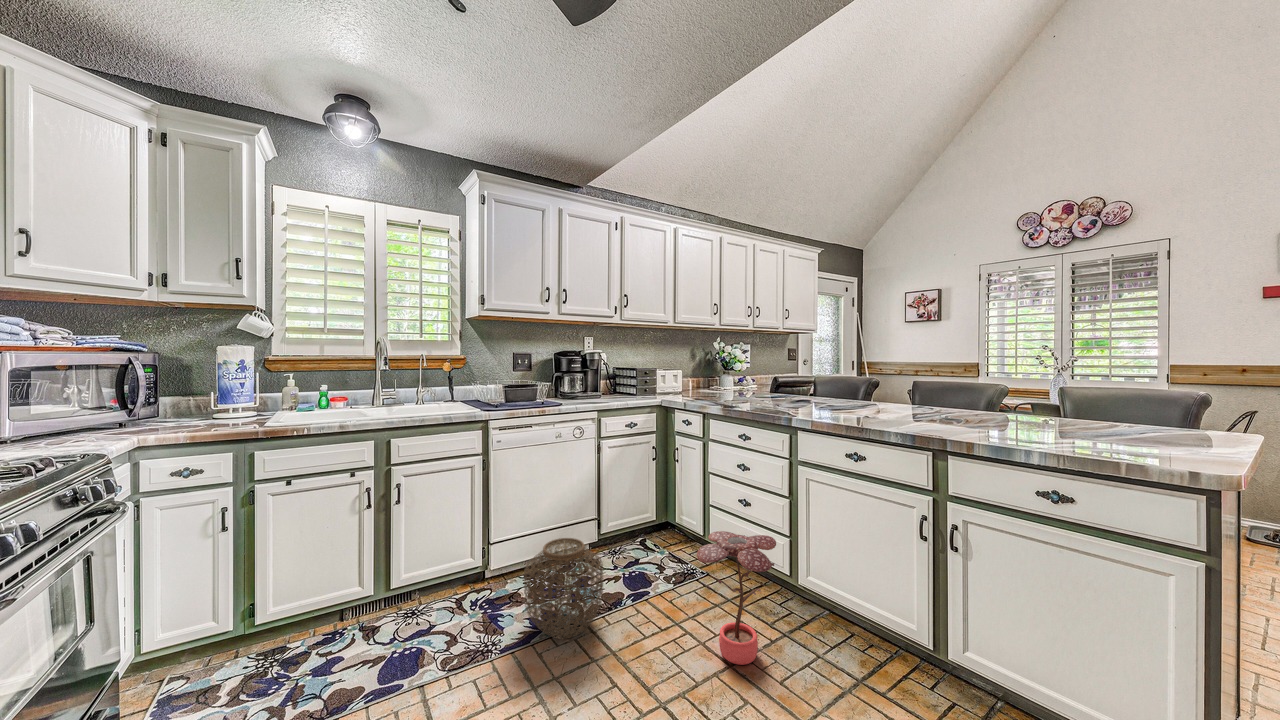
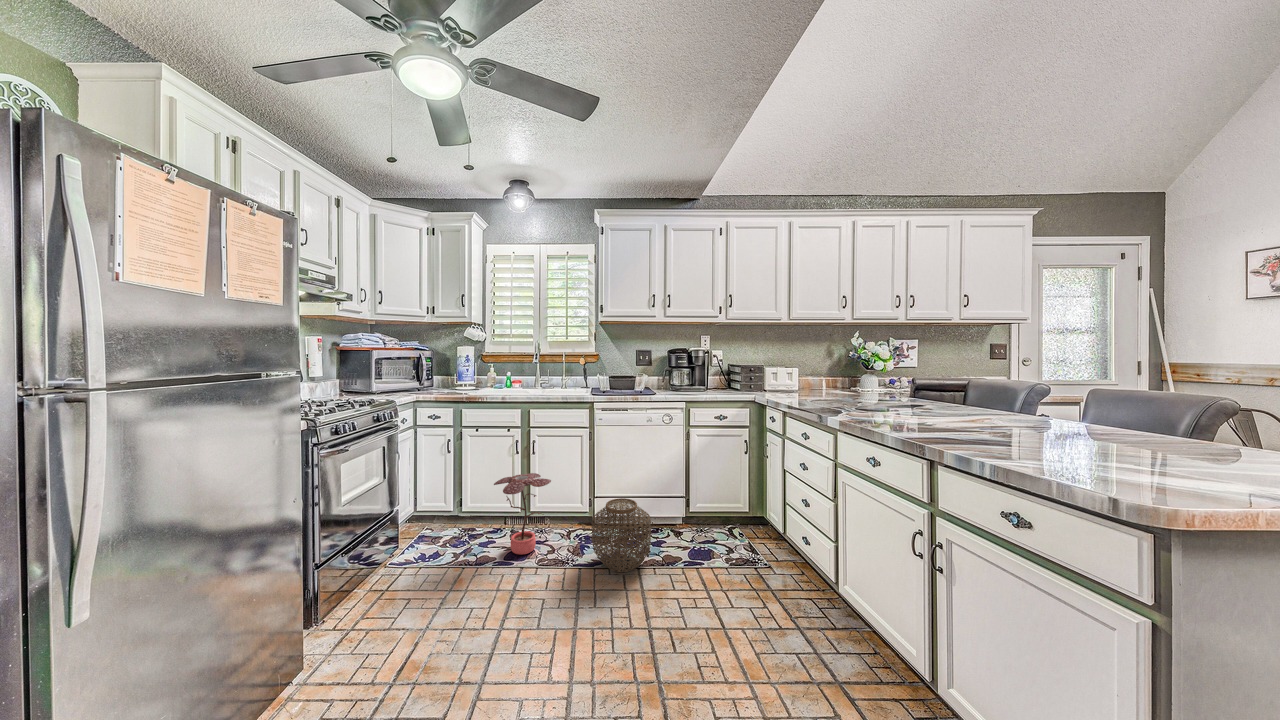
potted plant: present [697,531,776,665] -> present [494,473,551,555]

